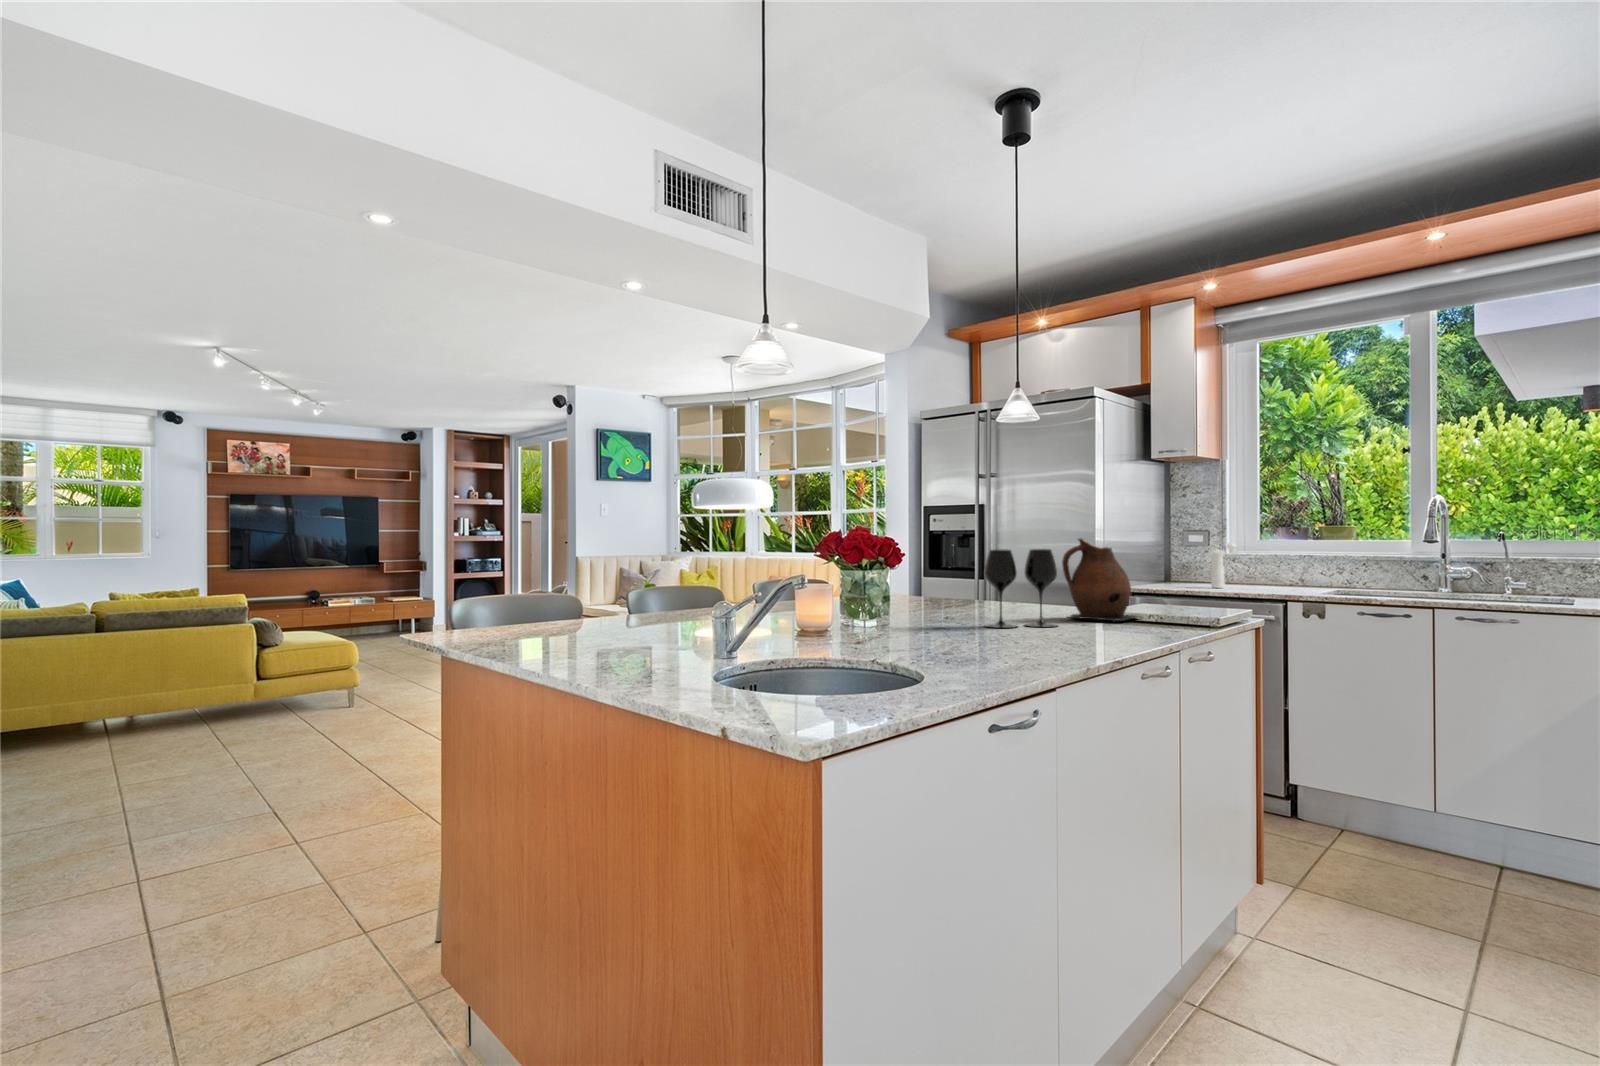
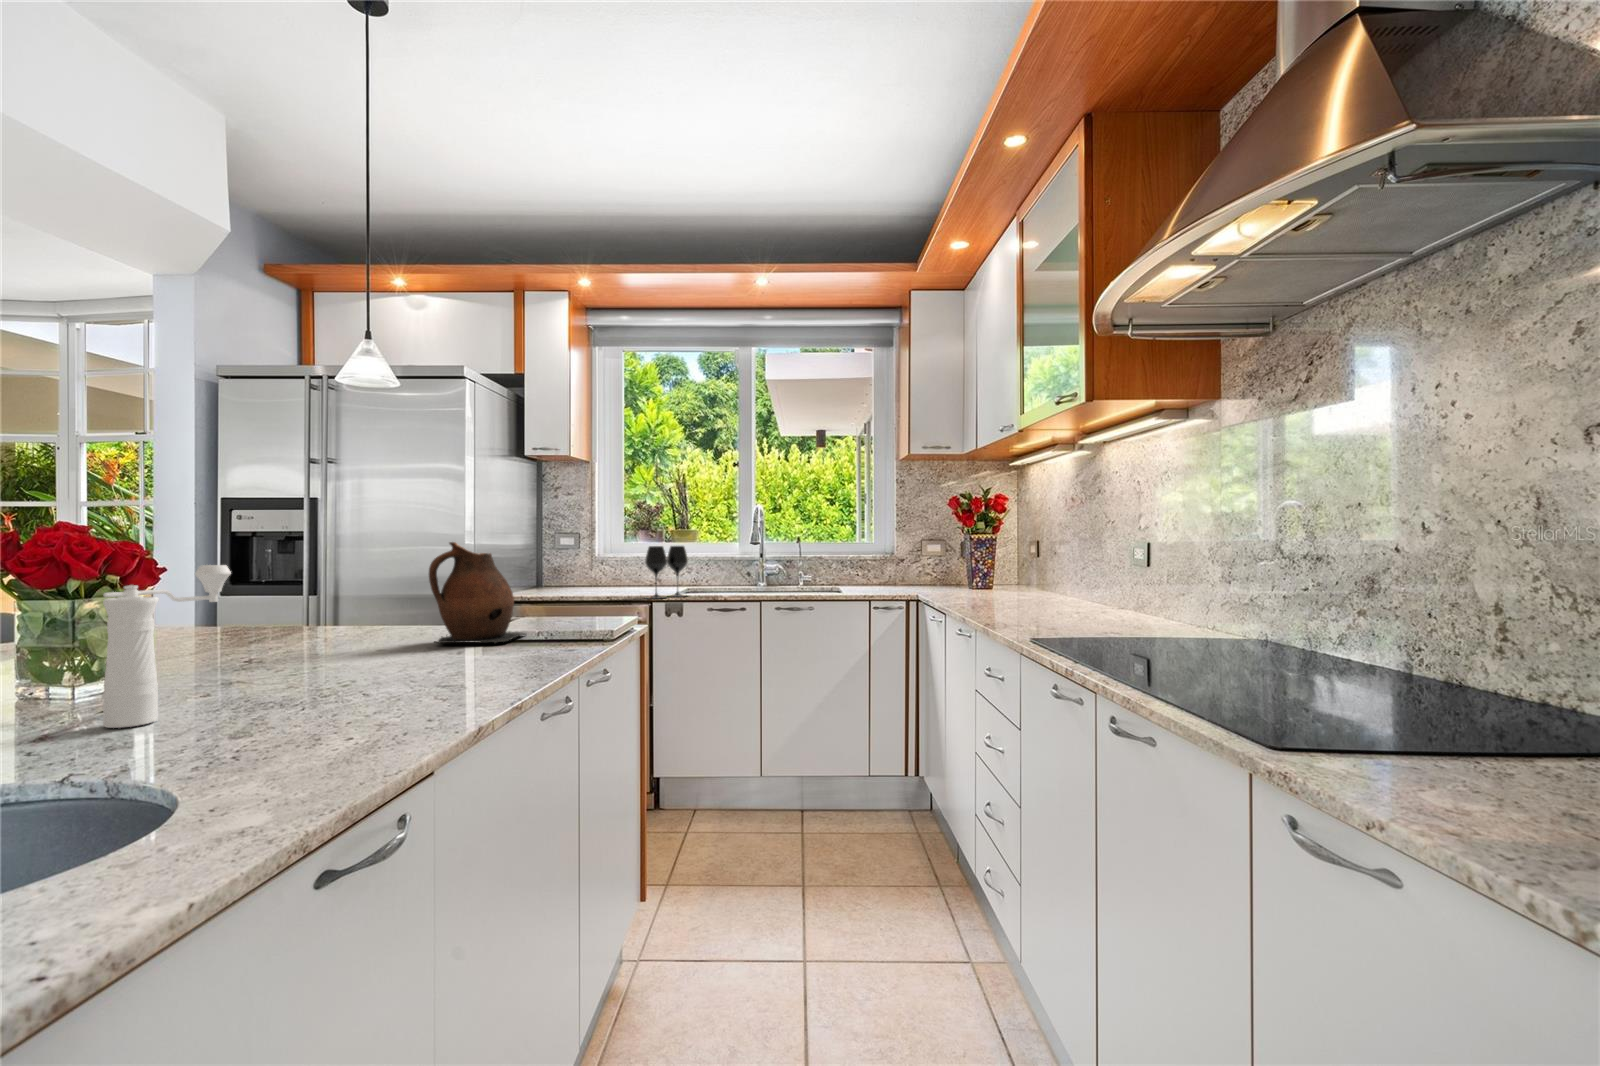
pepper mill: present [1211,544,1236,588] -> present [103,565,231,728]
wine glass: present [985,549,1057,628] -> present [645,546,688,599]

